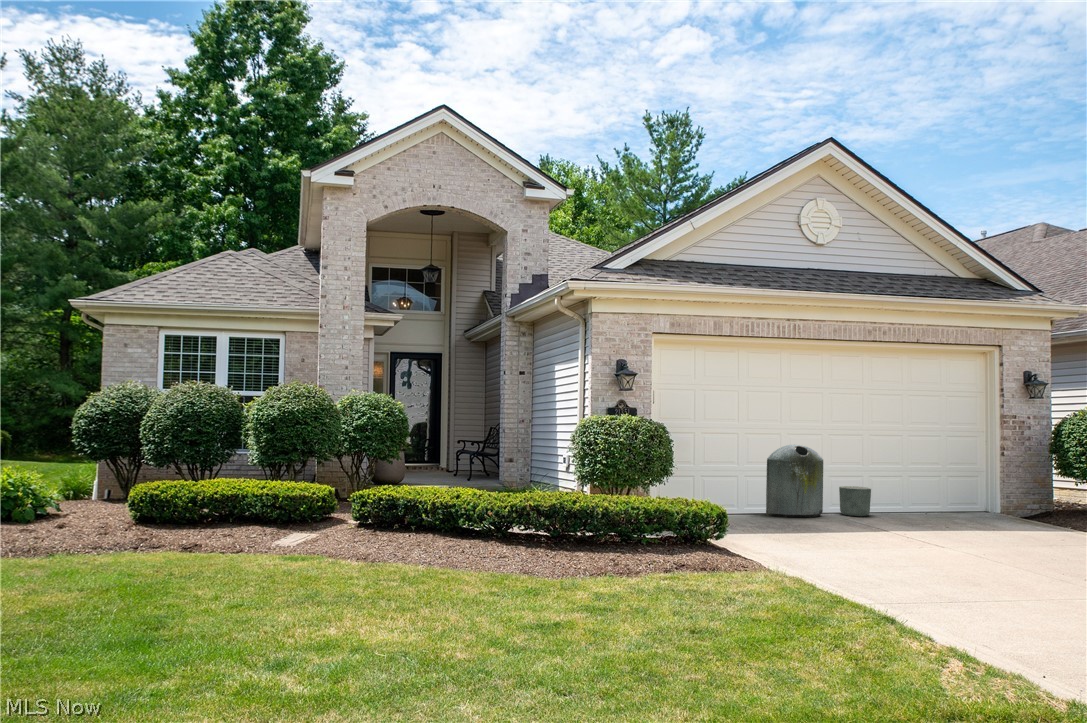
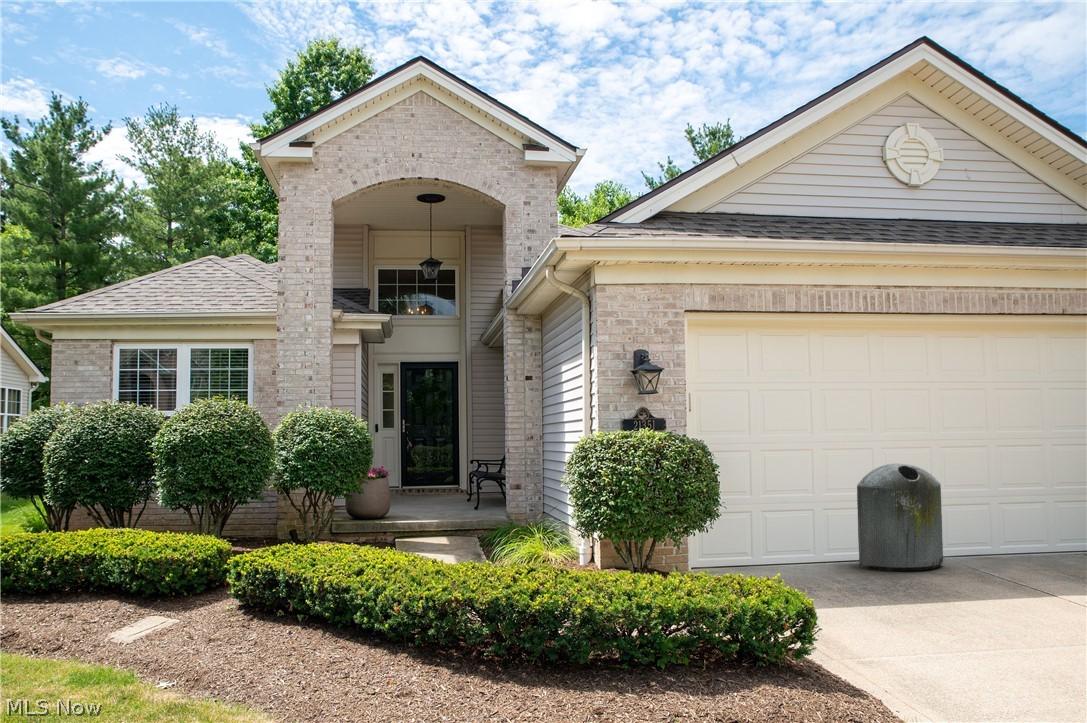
planter: present [839,486,871,516] -> none [963,519,1014,565]

